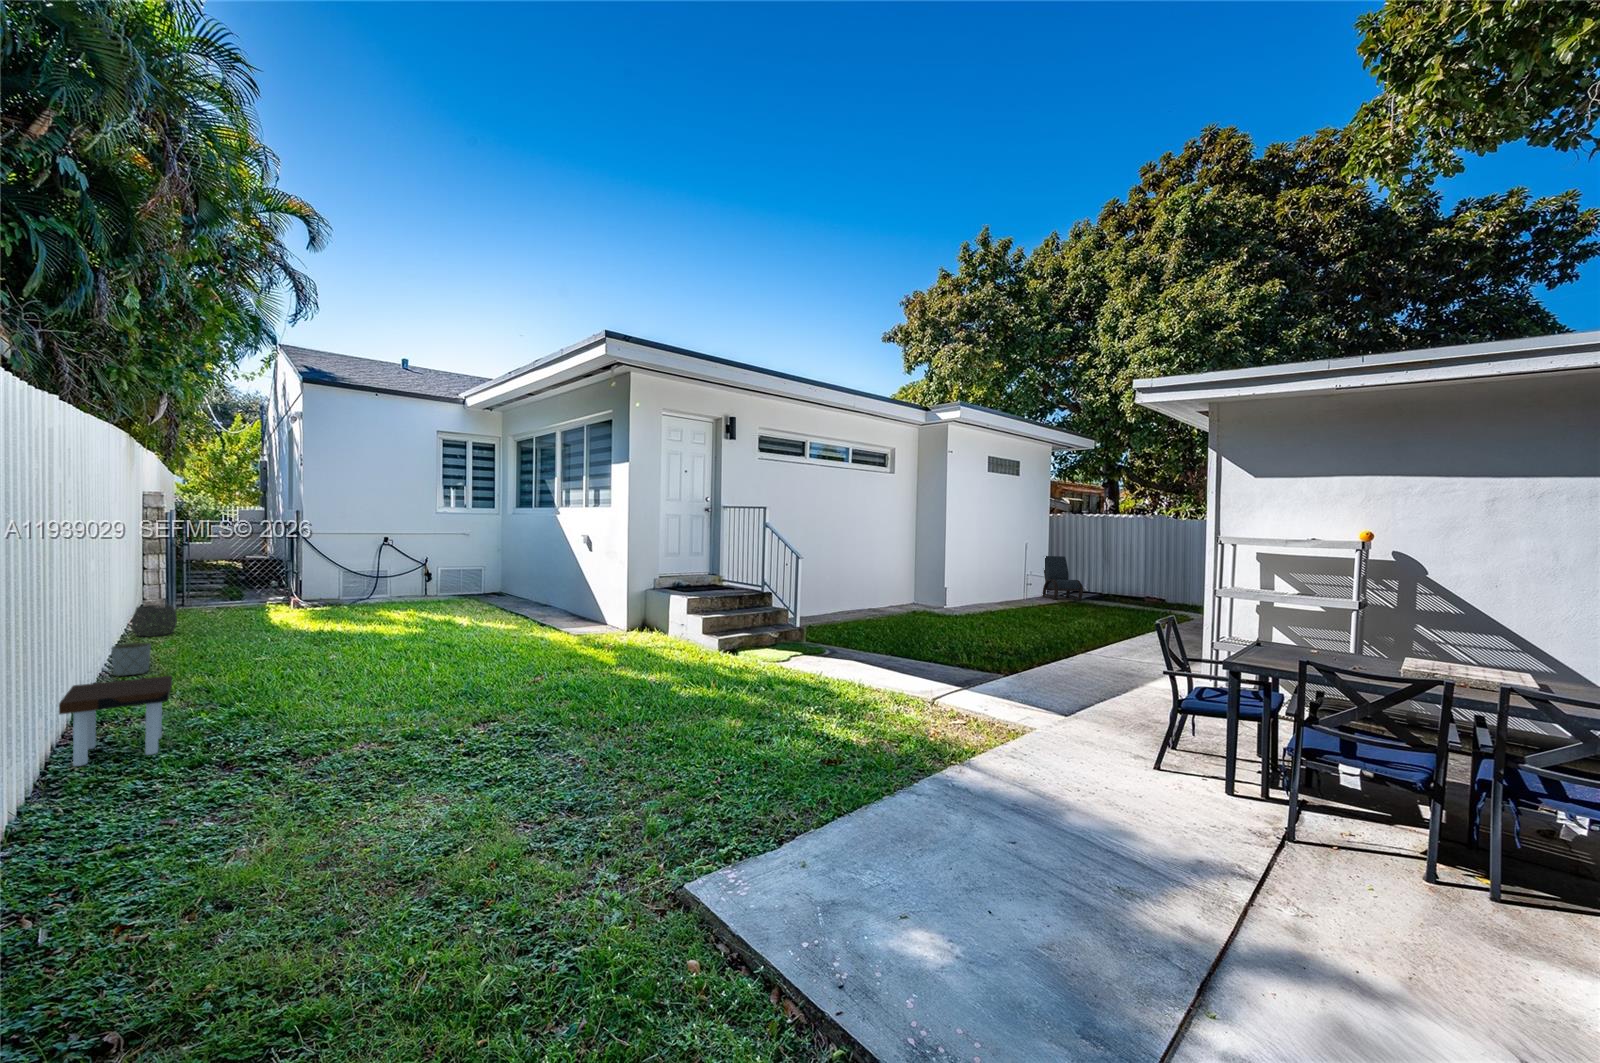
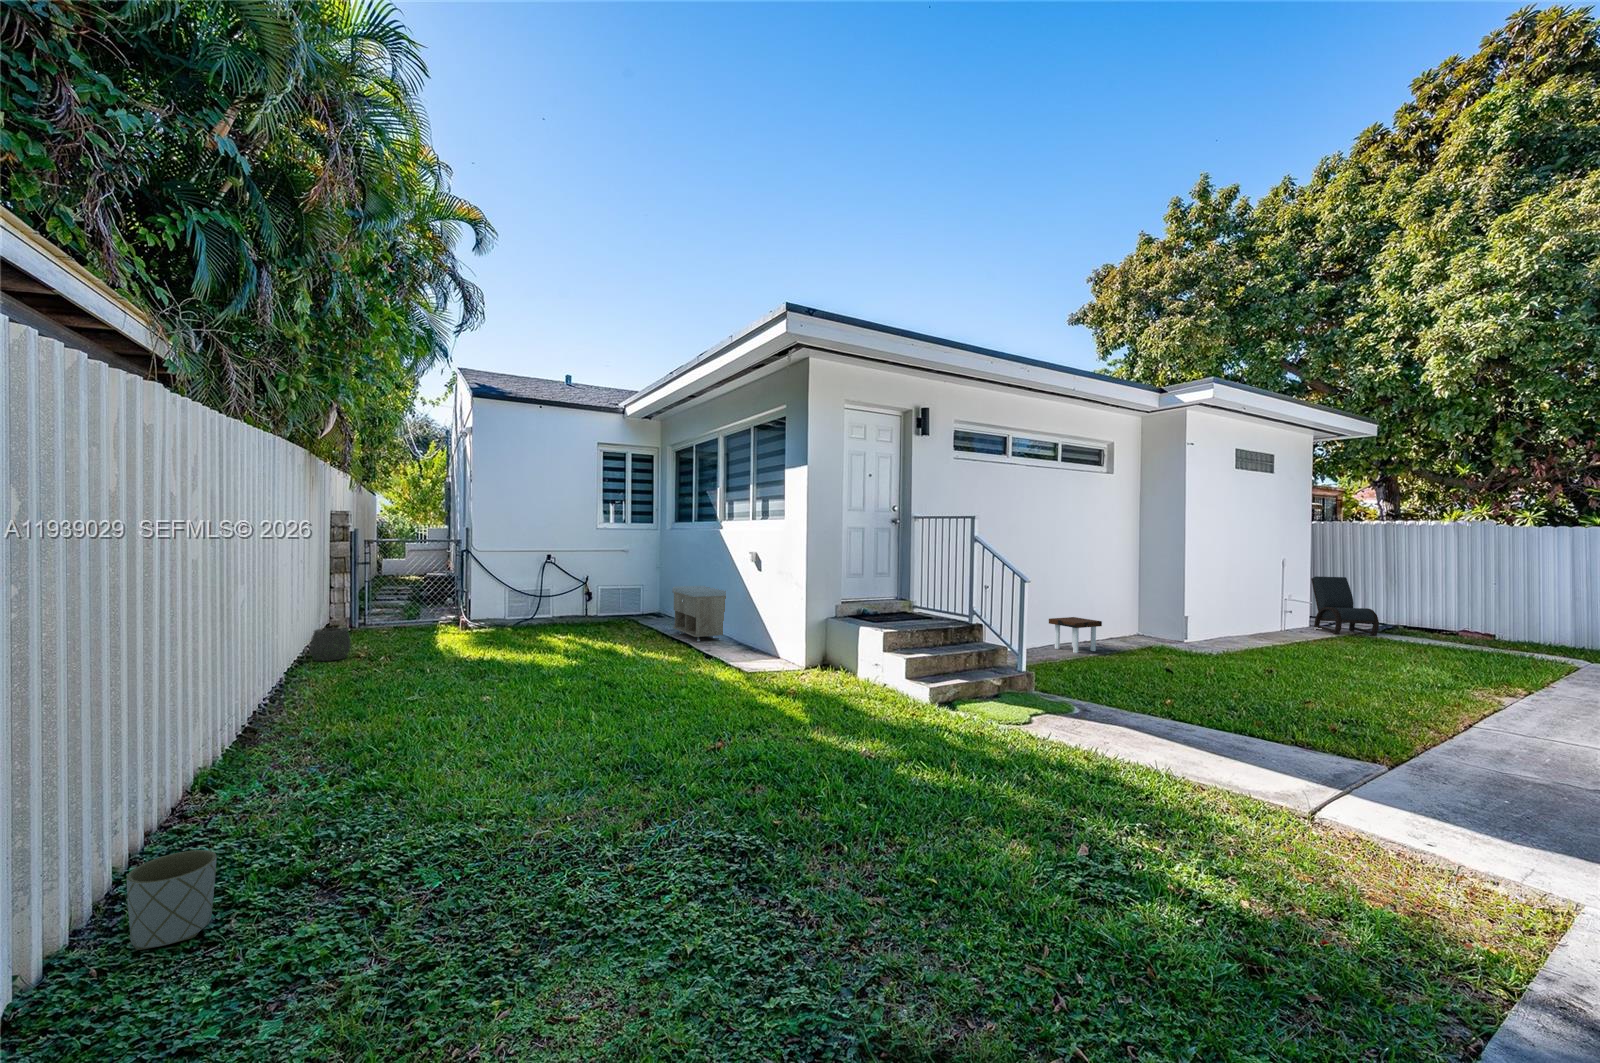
storage bench: none [511,564,565,613] -> present [672,586,726,641]
planter: present [111,643,151,676] -> present [127,850,217,950]
side table: present [59,676,172,766] -> present [1049,617,1102,653]

